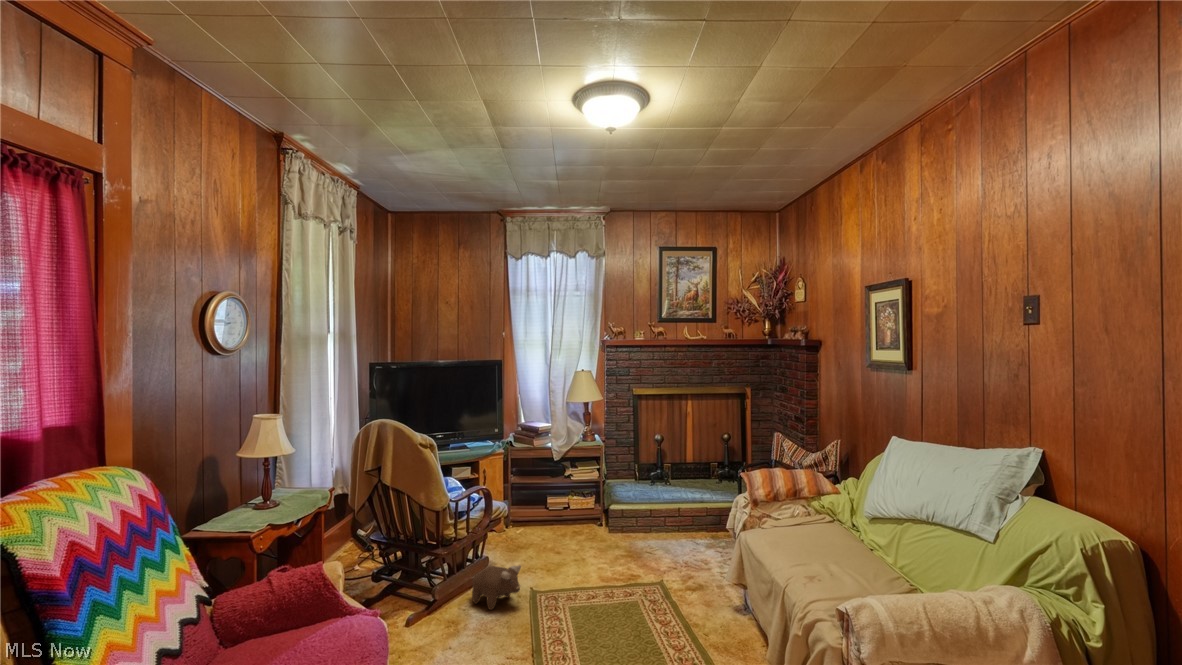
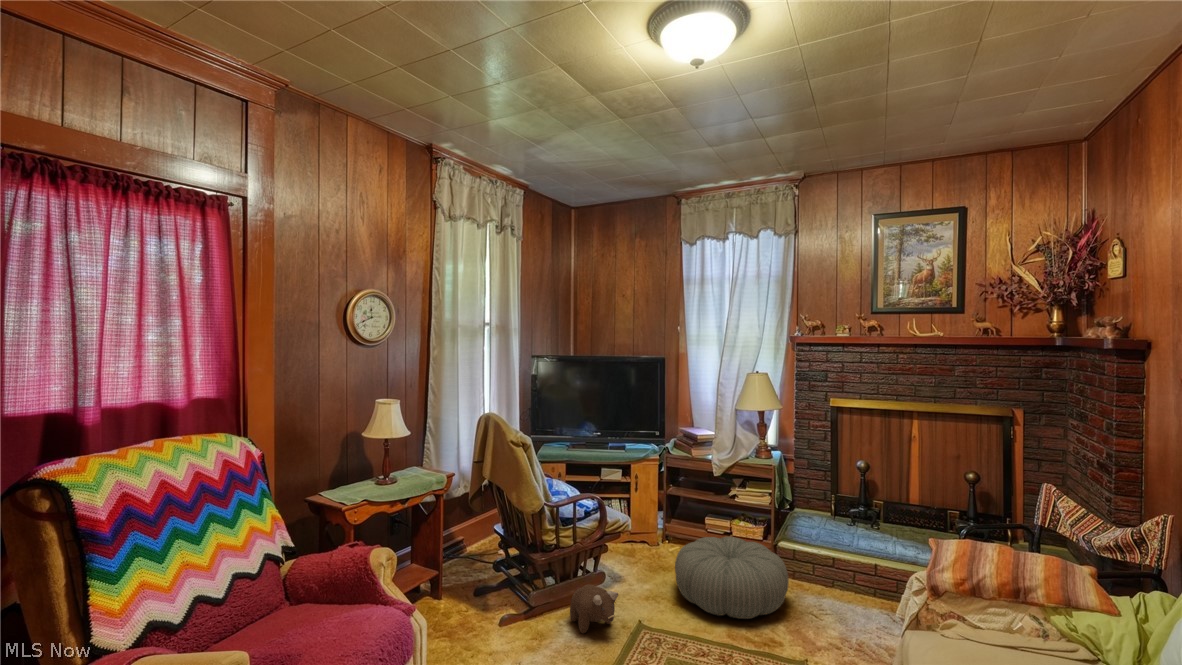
pouf: none [542,507,634,569] -> present [675,537,789,619]

